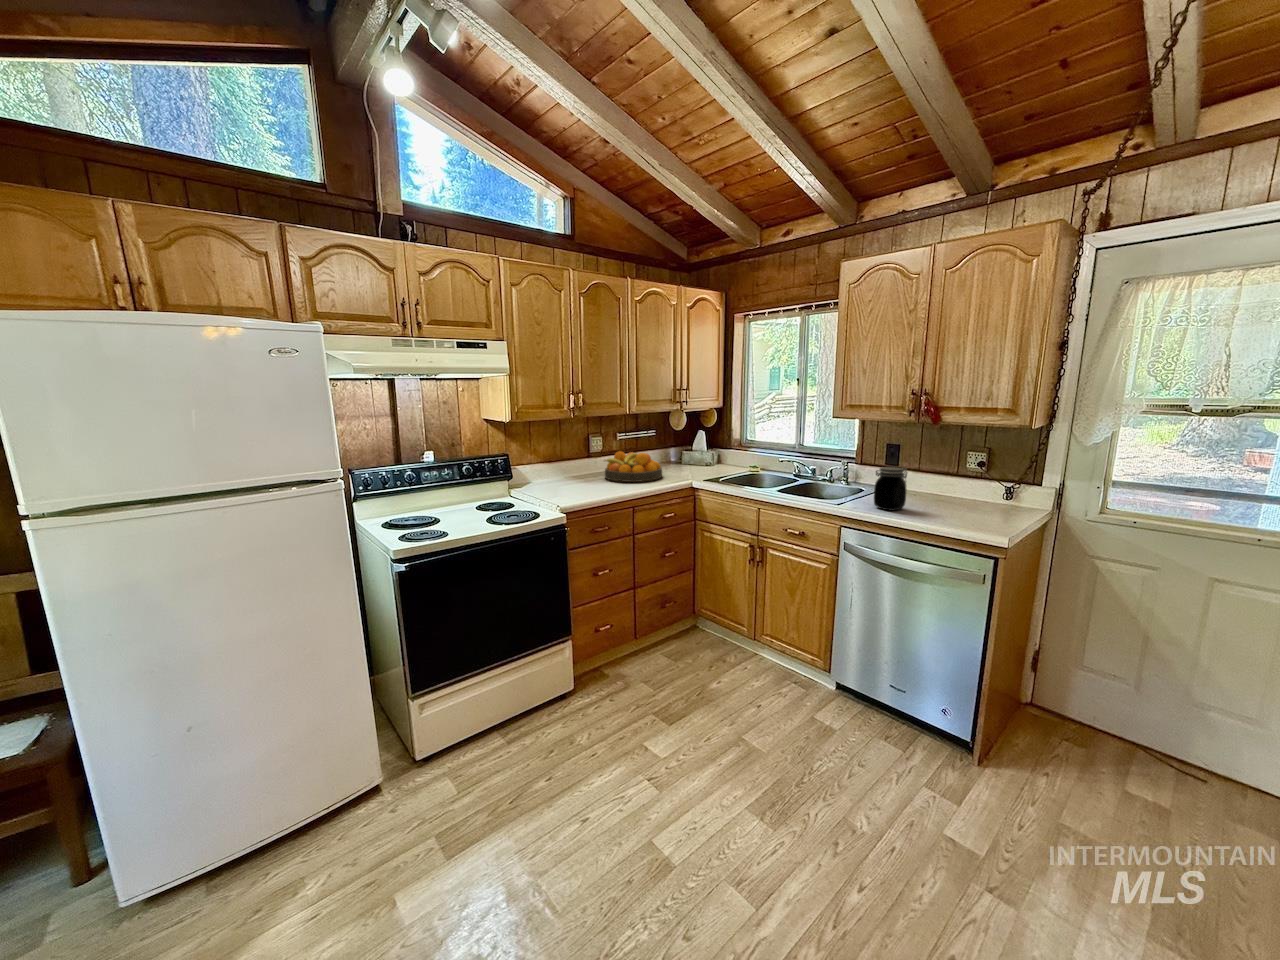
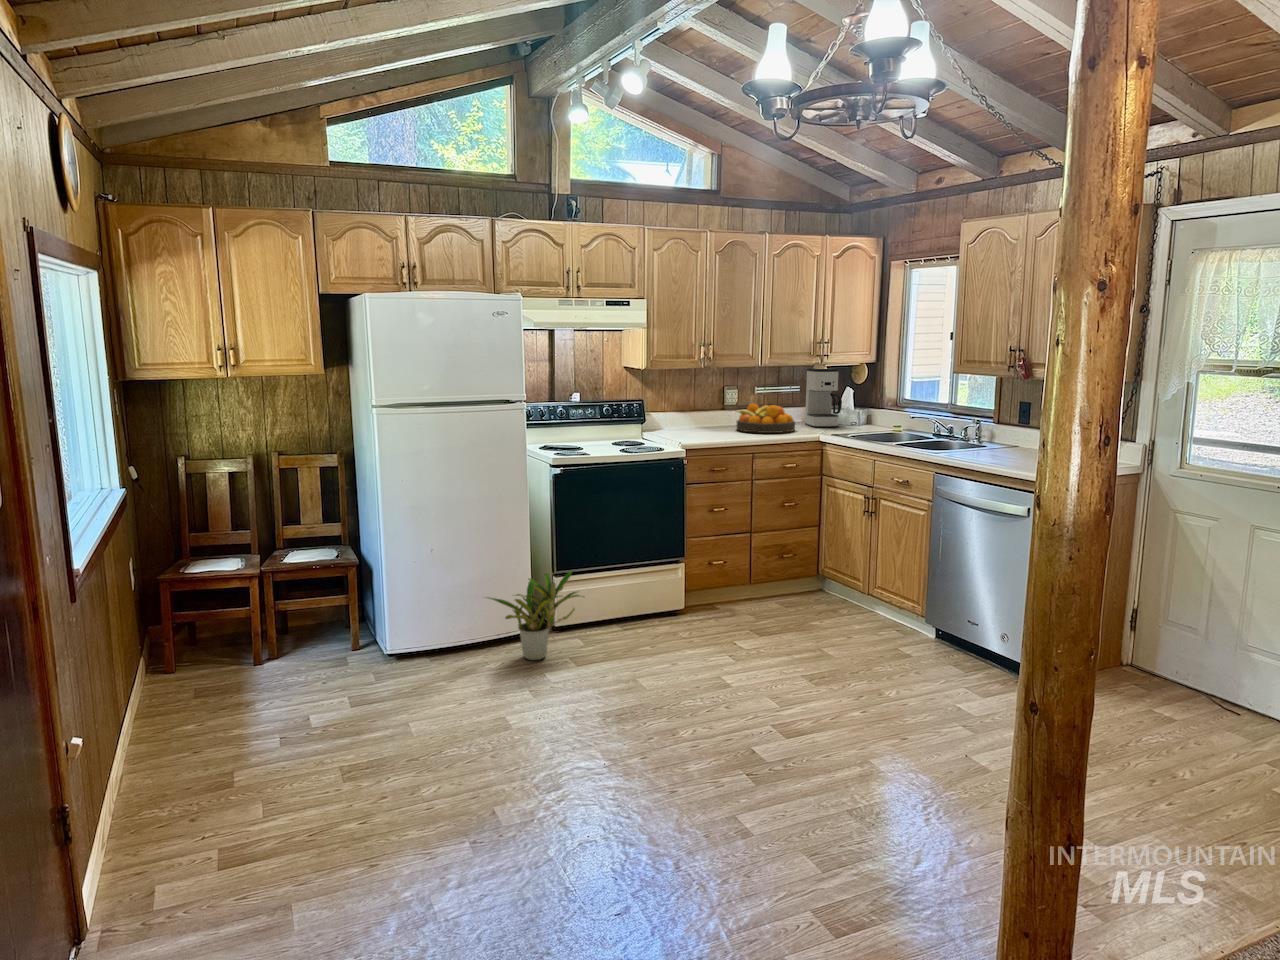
coffee maker: none [663,414,697,470] -> present [805,368,842,427]
jar: present [874,467,907,510] -> none [973,420,1005,460]
potted plant: none [289,708,452,850] -> present [489,571,579,660]

